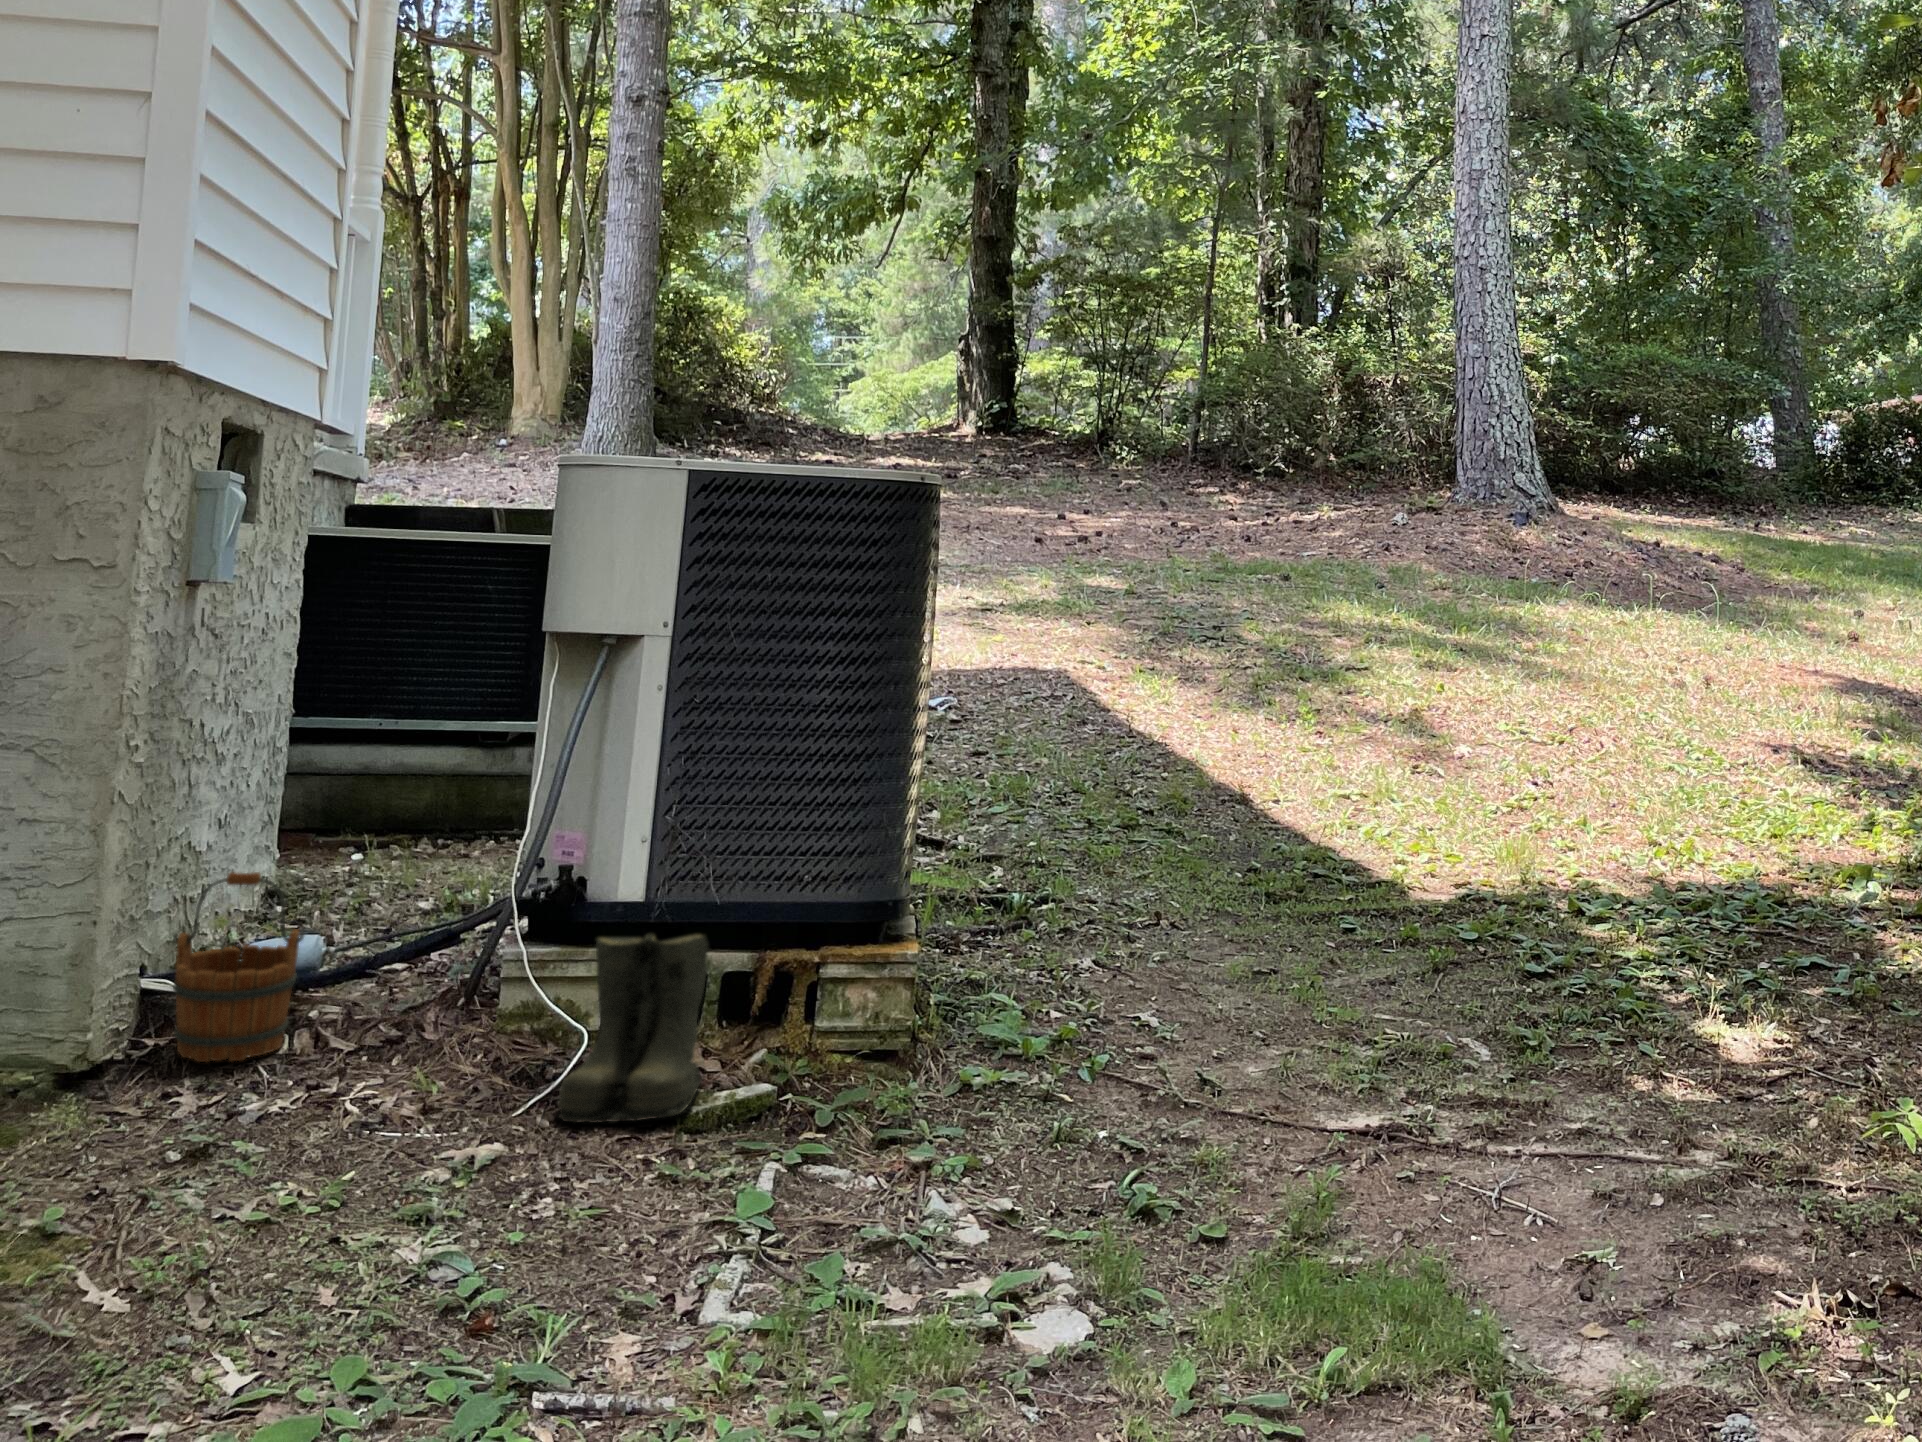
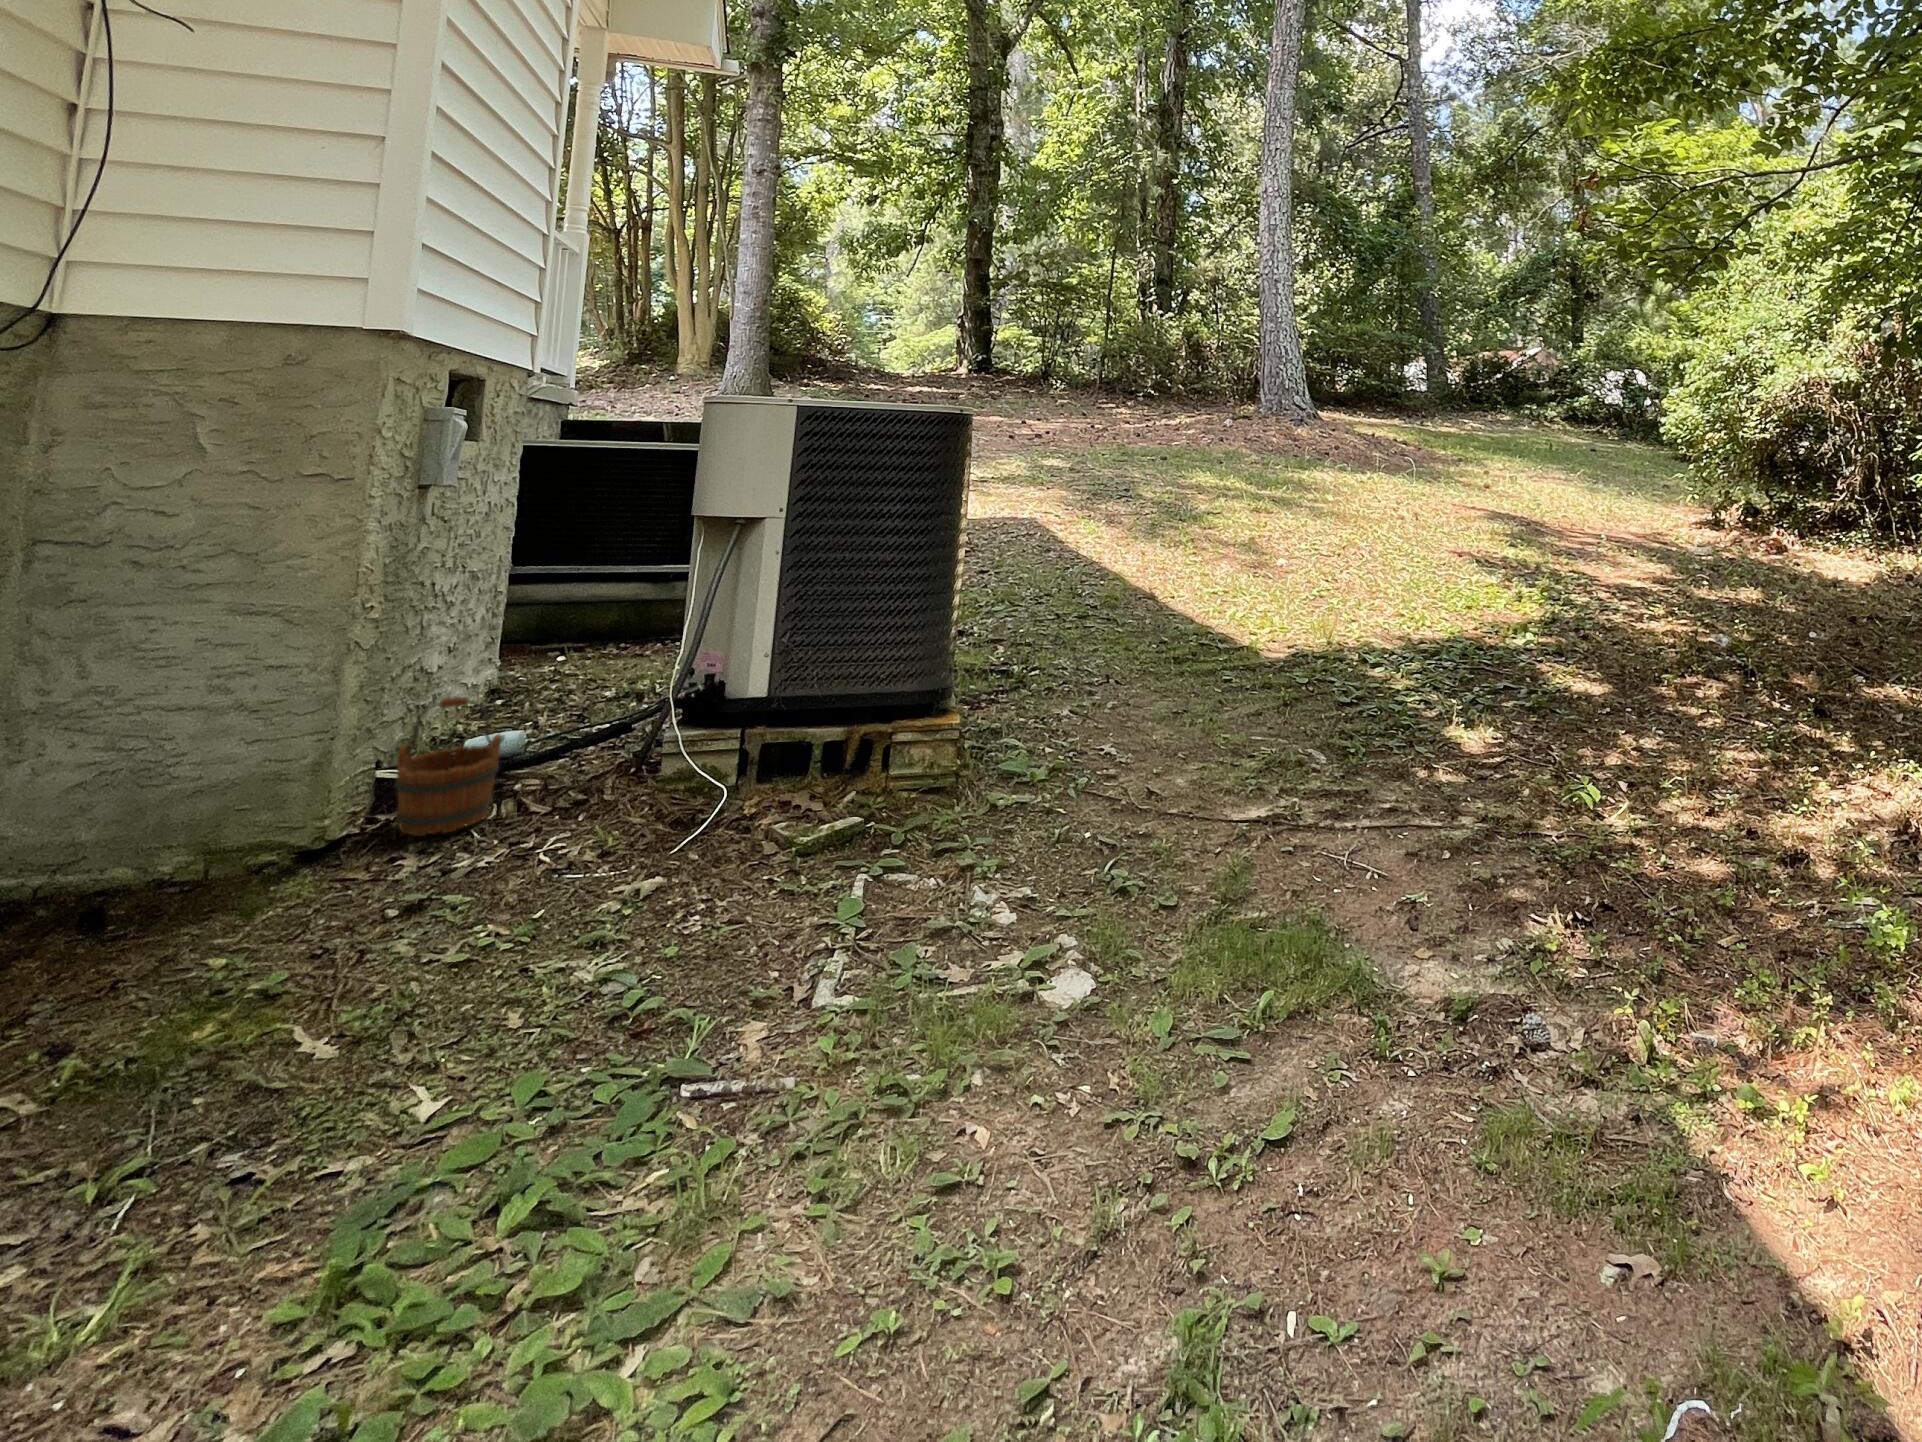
boots: present [558,934,708,1123] -> none [705,705,821,853]

